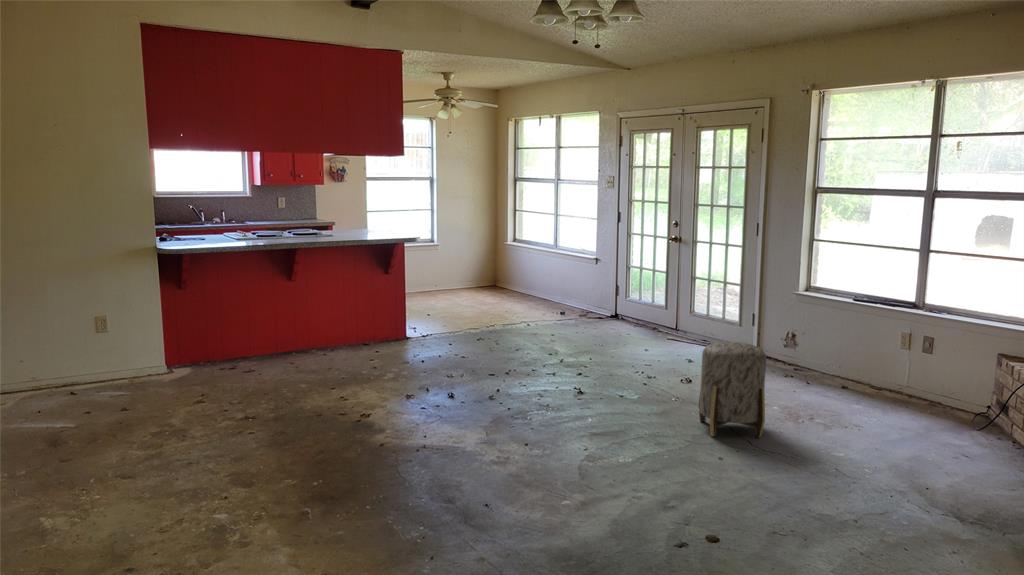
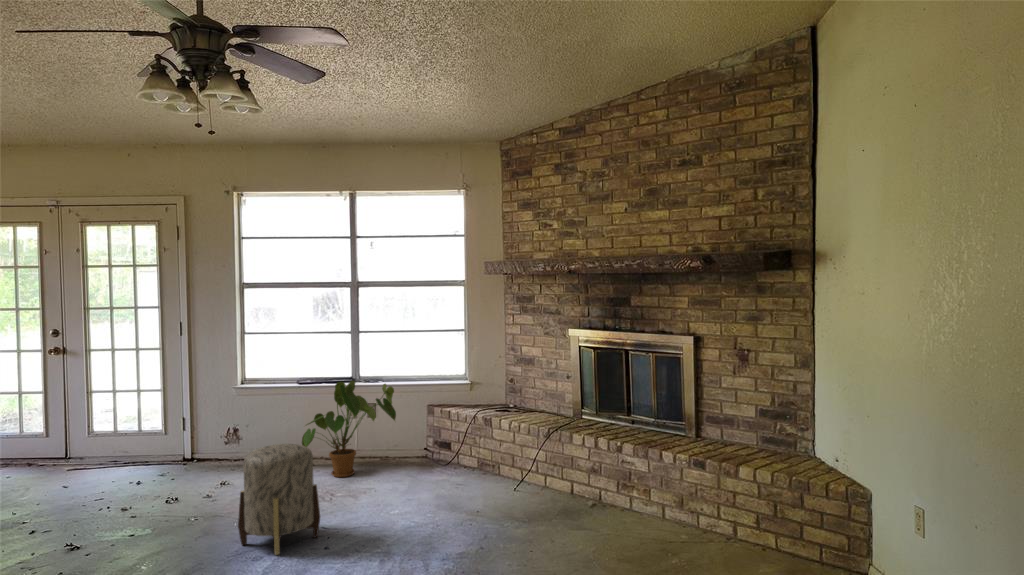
house plant: none [820,304,948,407] -> present [302,381,396,477]

